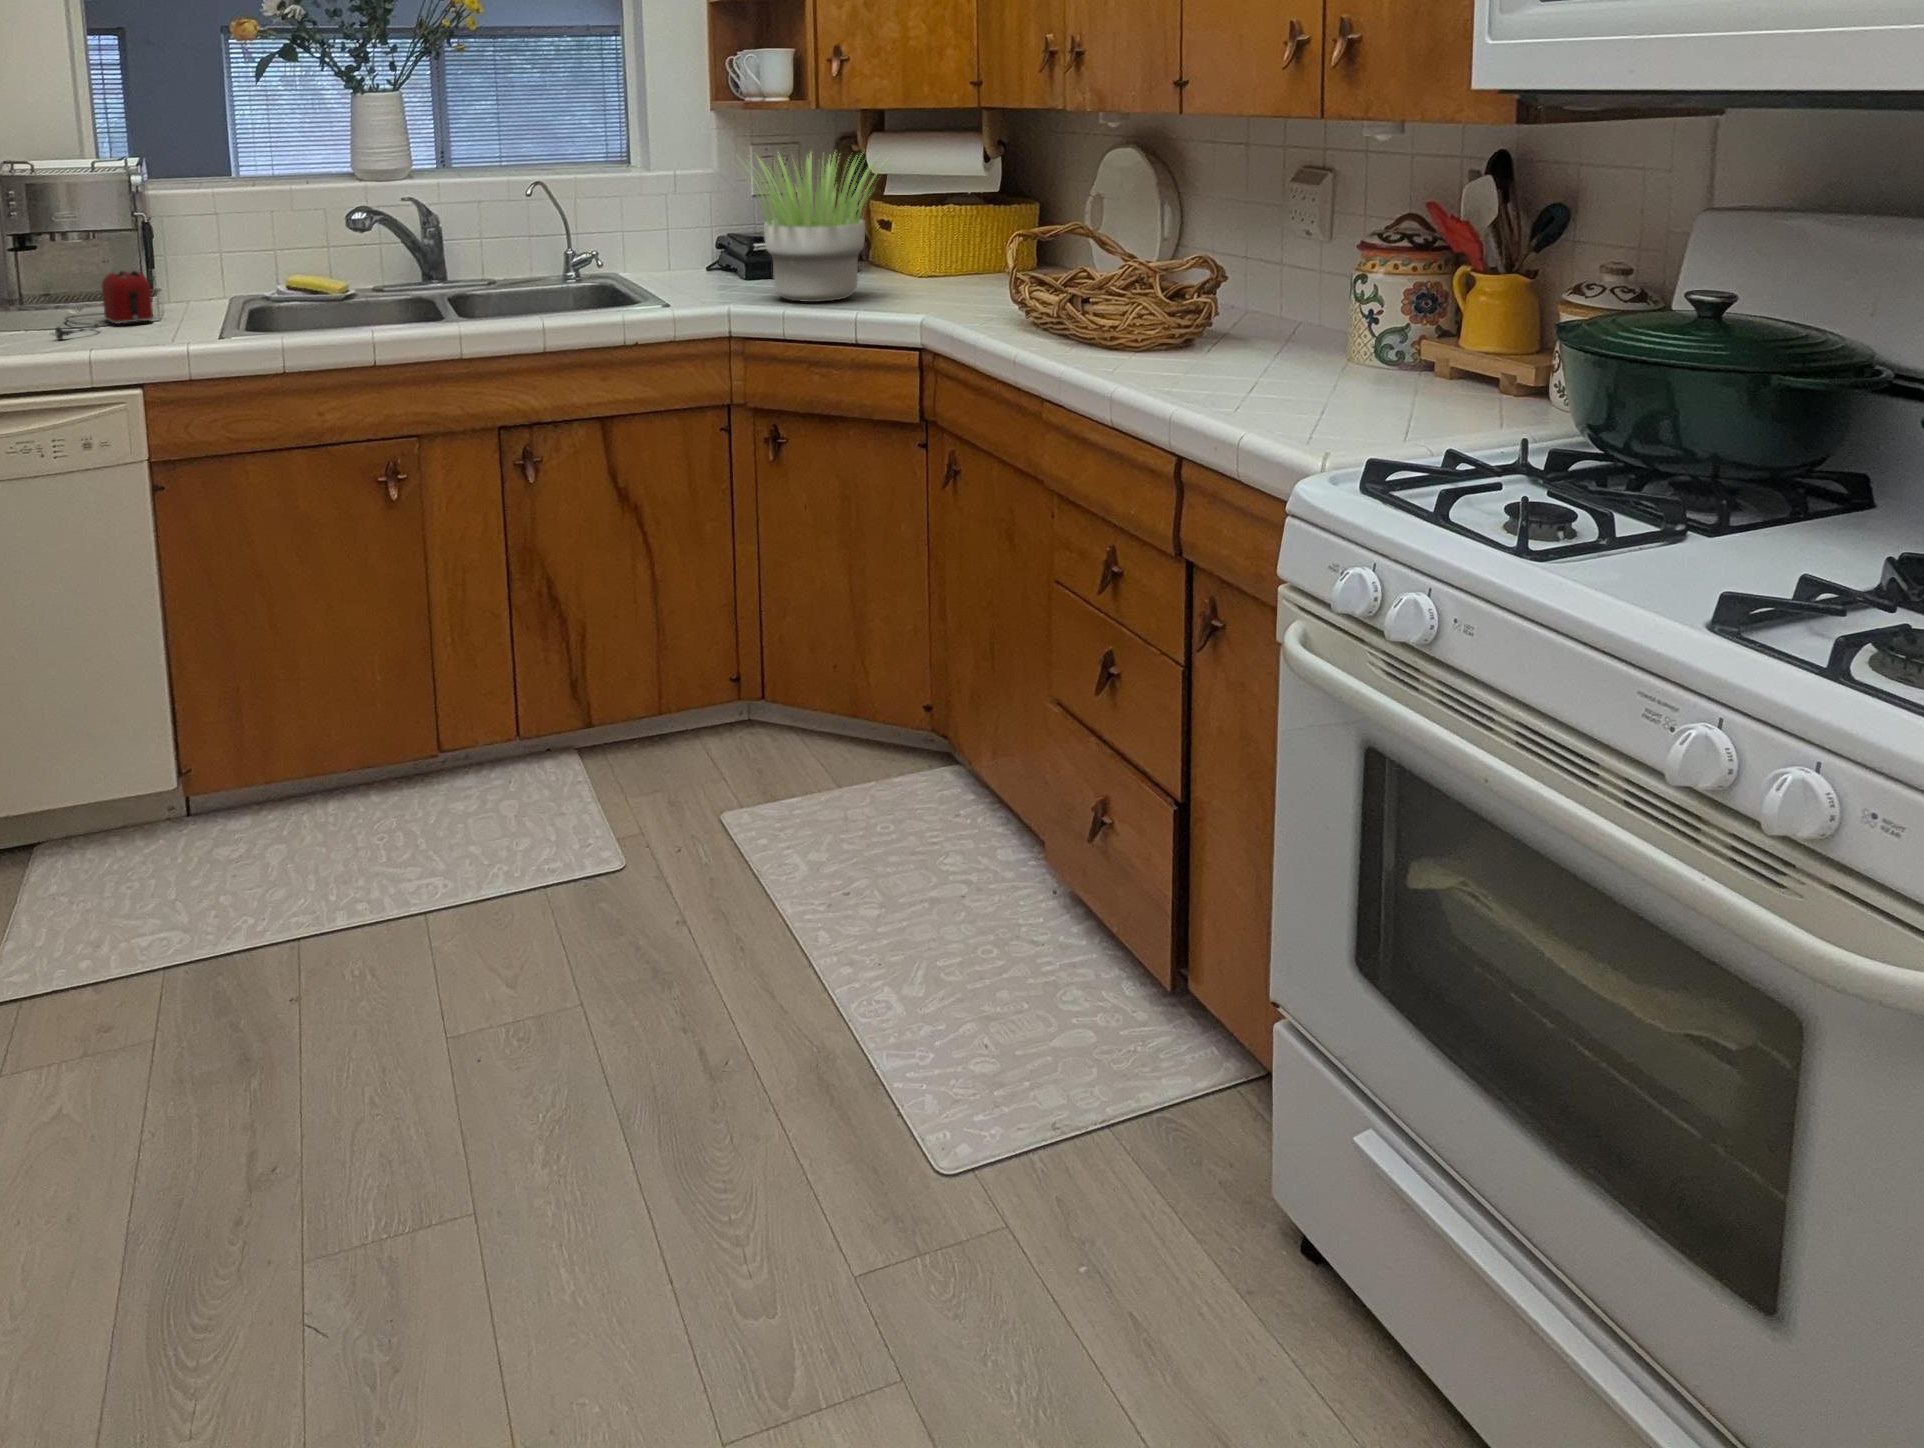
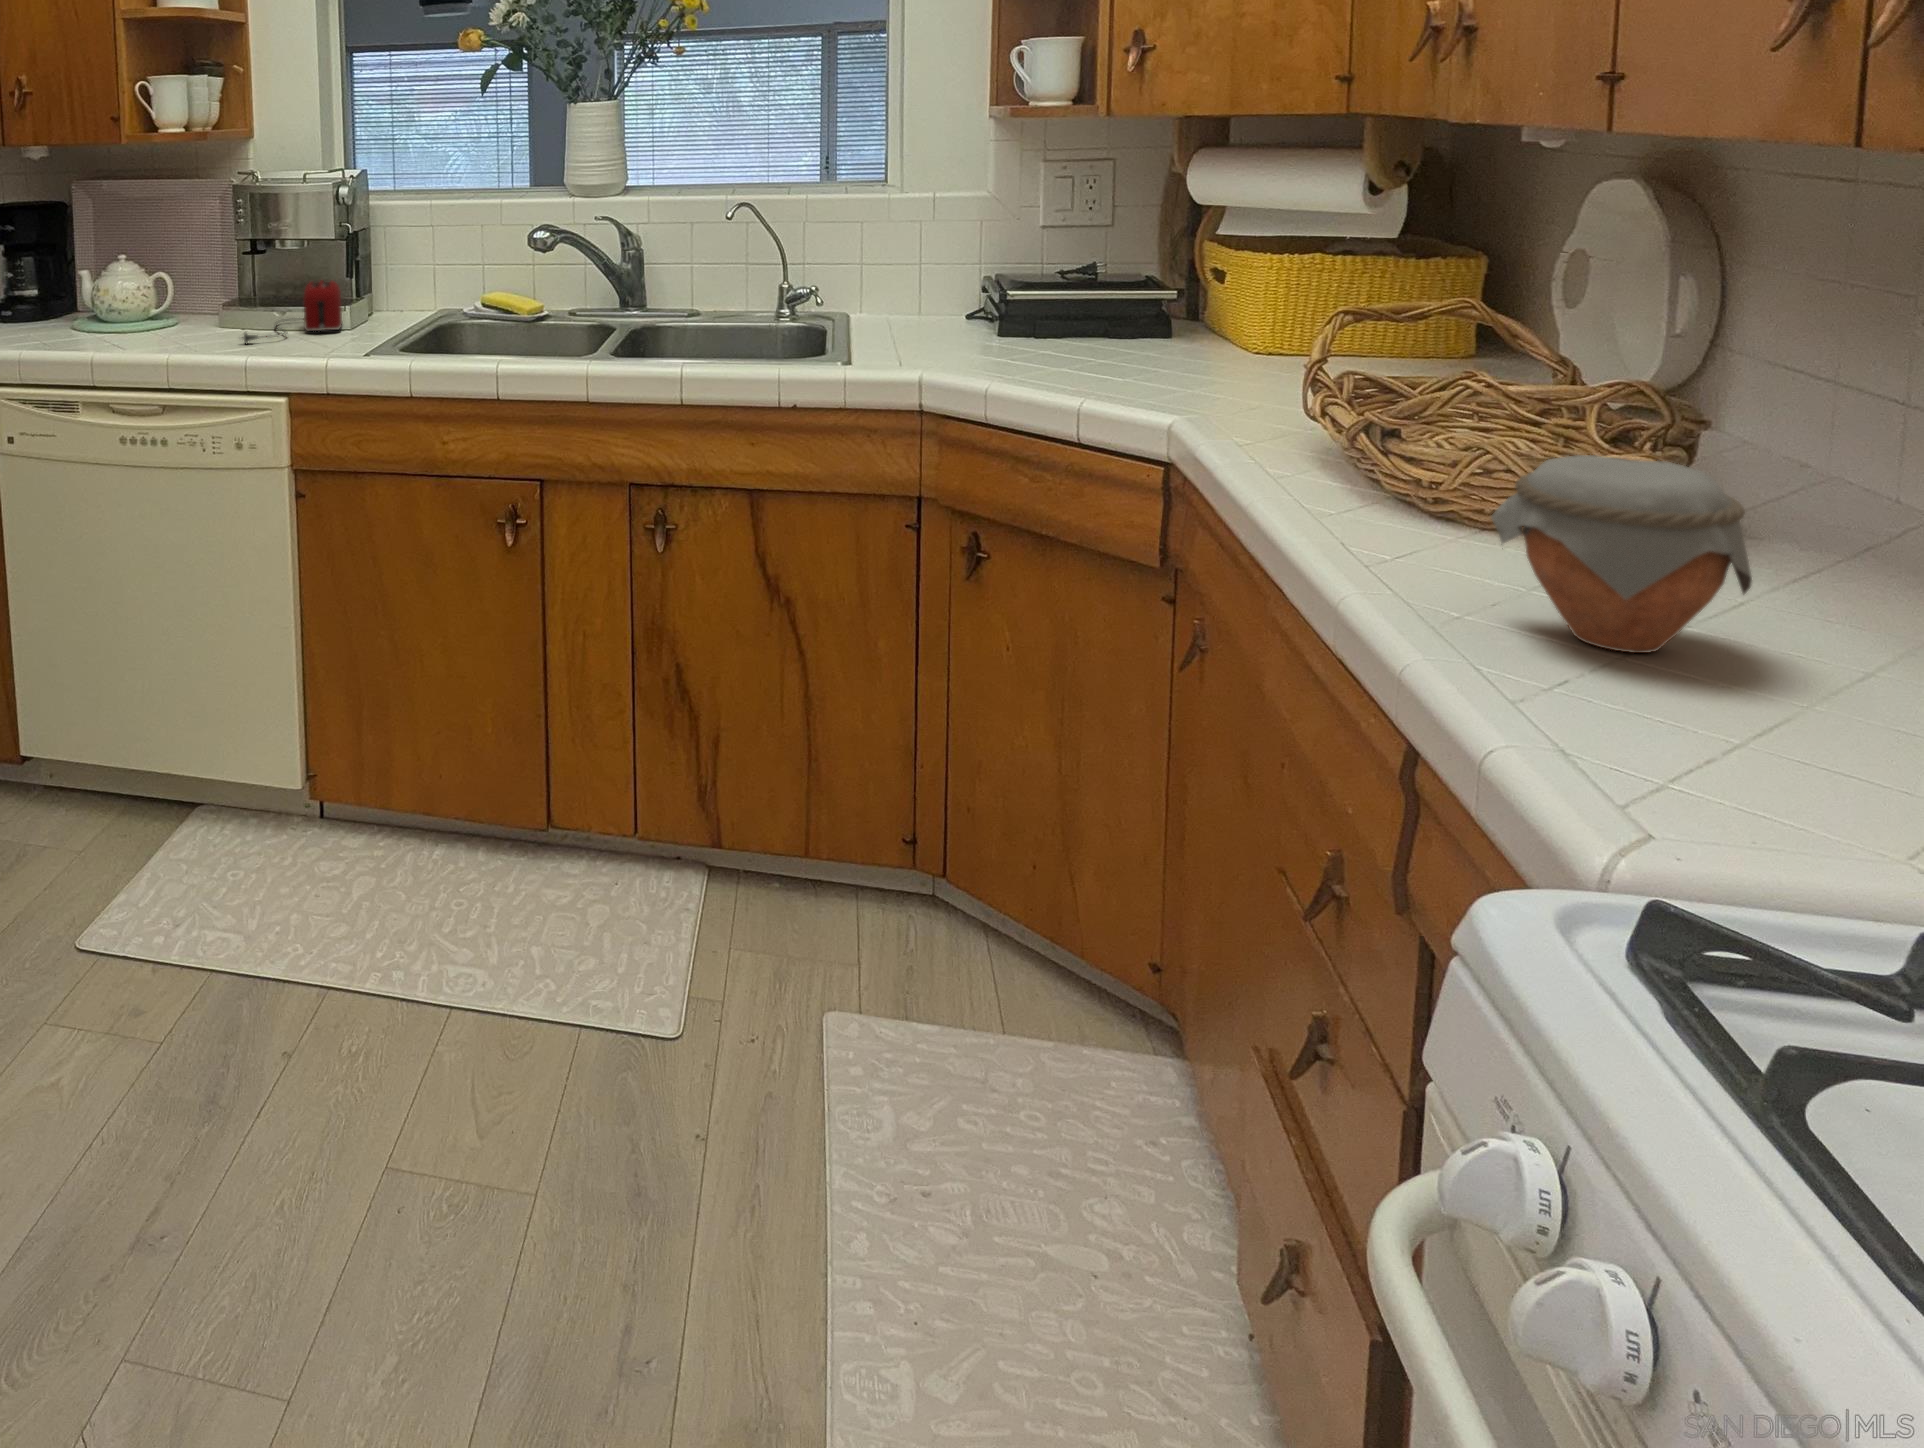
potted plant: present [736,152,885,302] -> none [938,168,1190,375]
jar: none [1172,290,1289,393] -> present [1491,455,1752,653]

